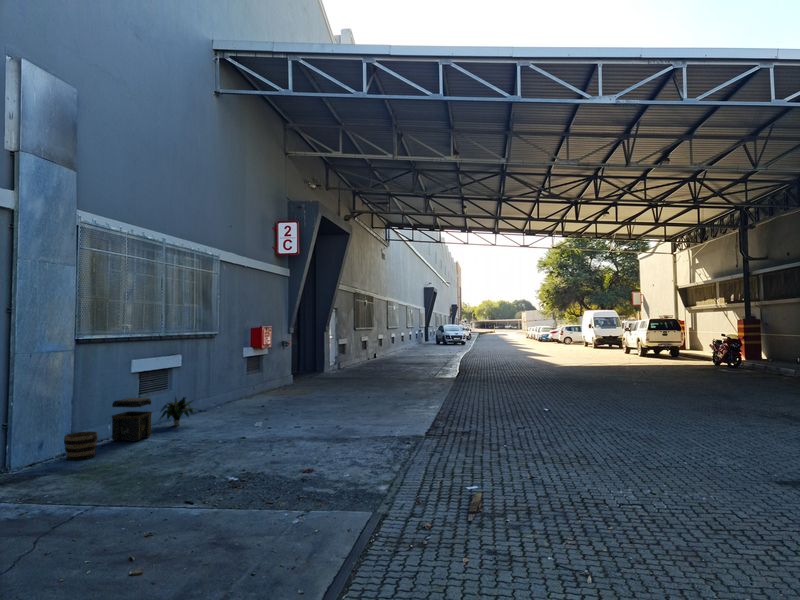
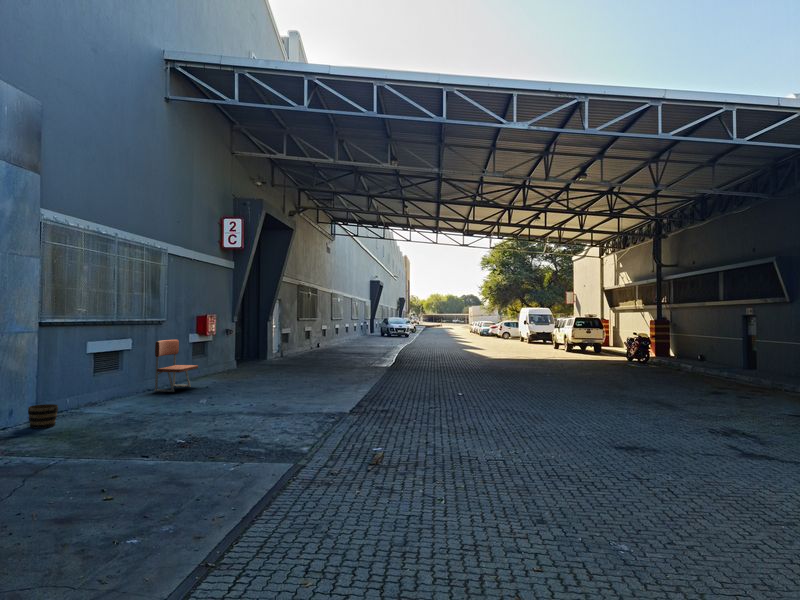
bench: none [208,353,254,411] -> present [154,340,198,392]
potted plant: present [160,397,193,426] -> none [109,376,147,403]
toolbox: present [112,398,152,441] -> none [68,377,105,415]

